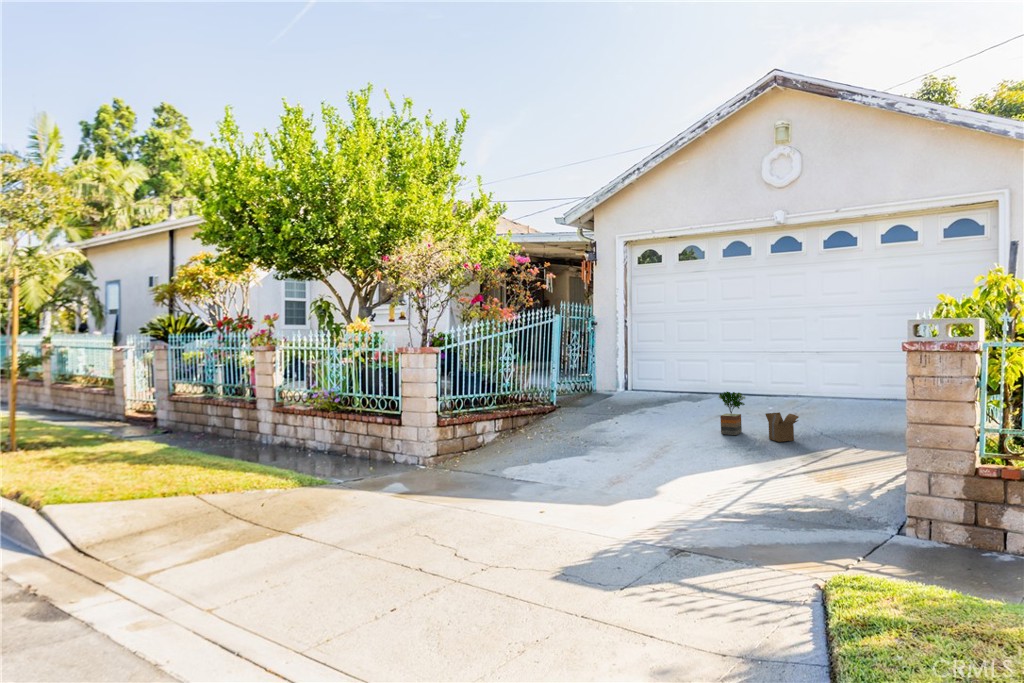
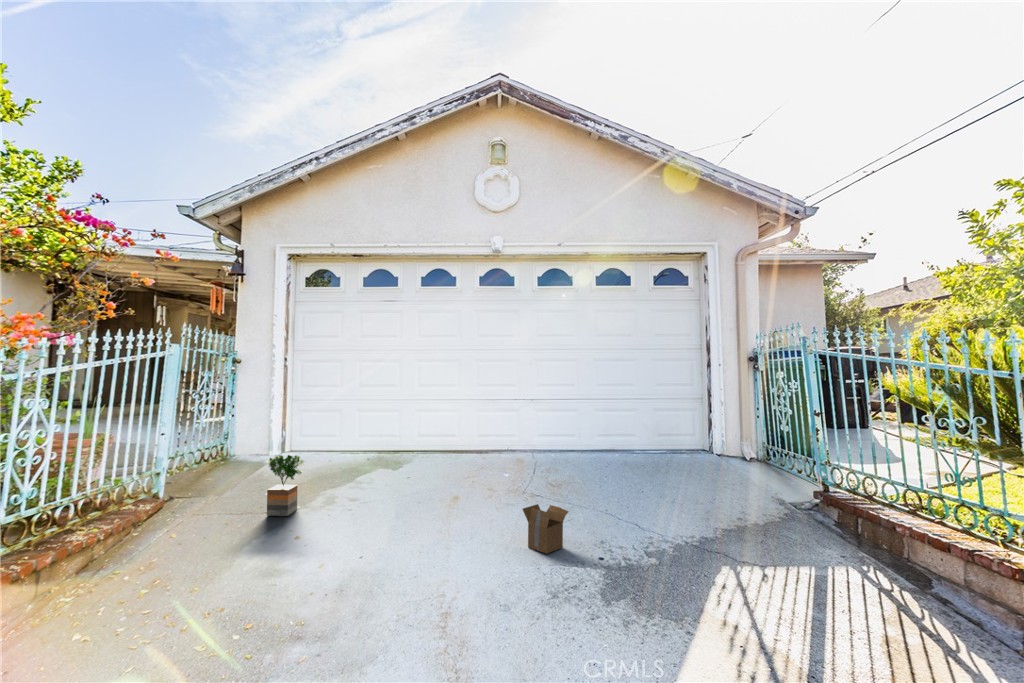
potted tree: present [719,392,745,435] -> present [267,455,305,516]

